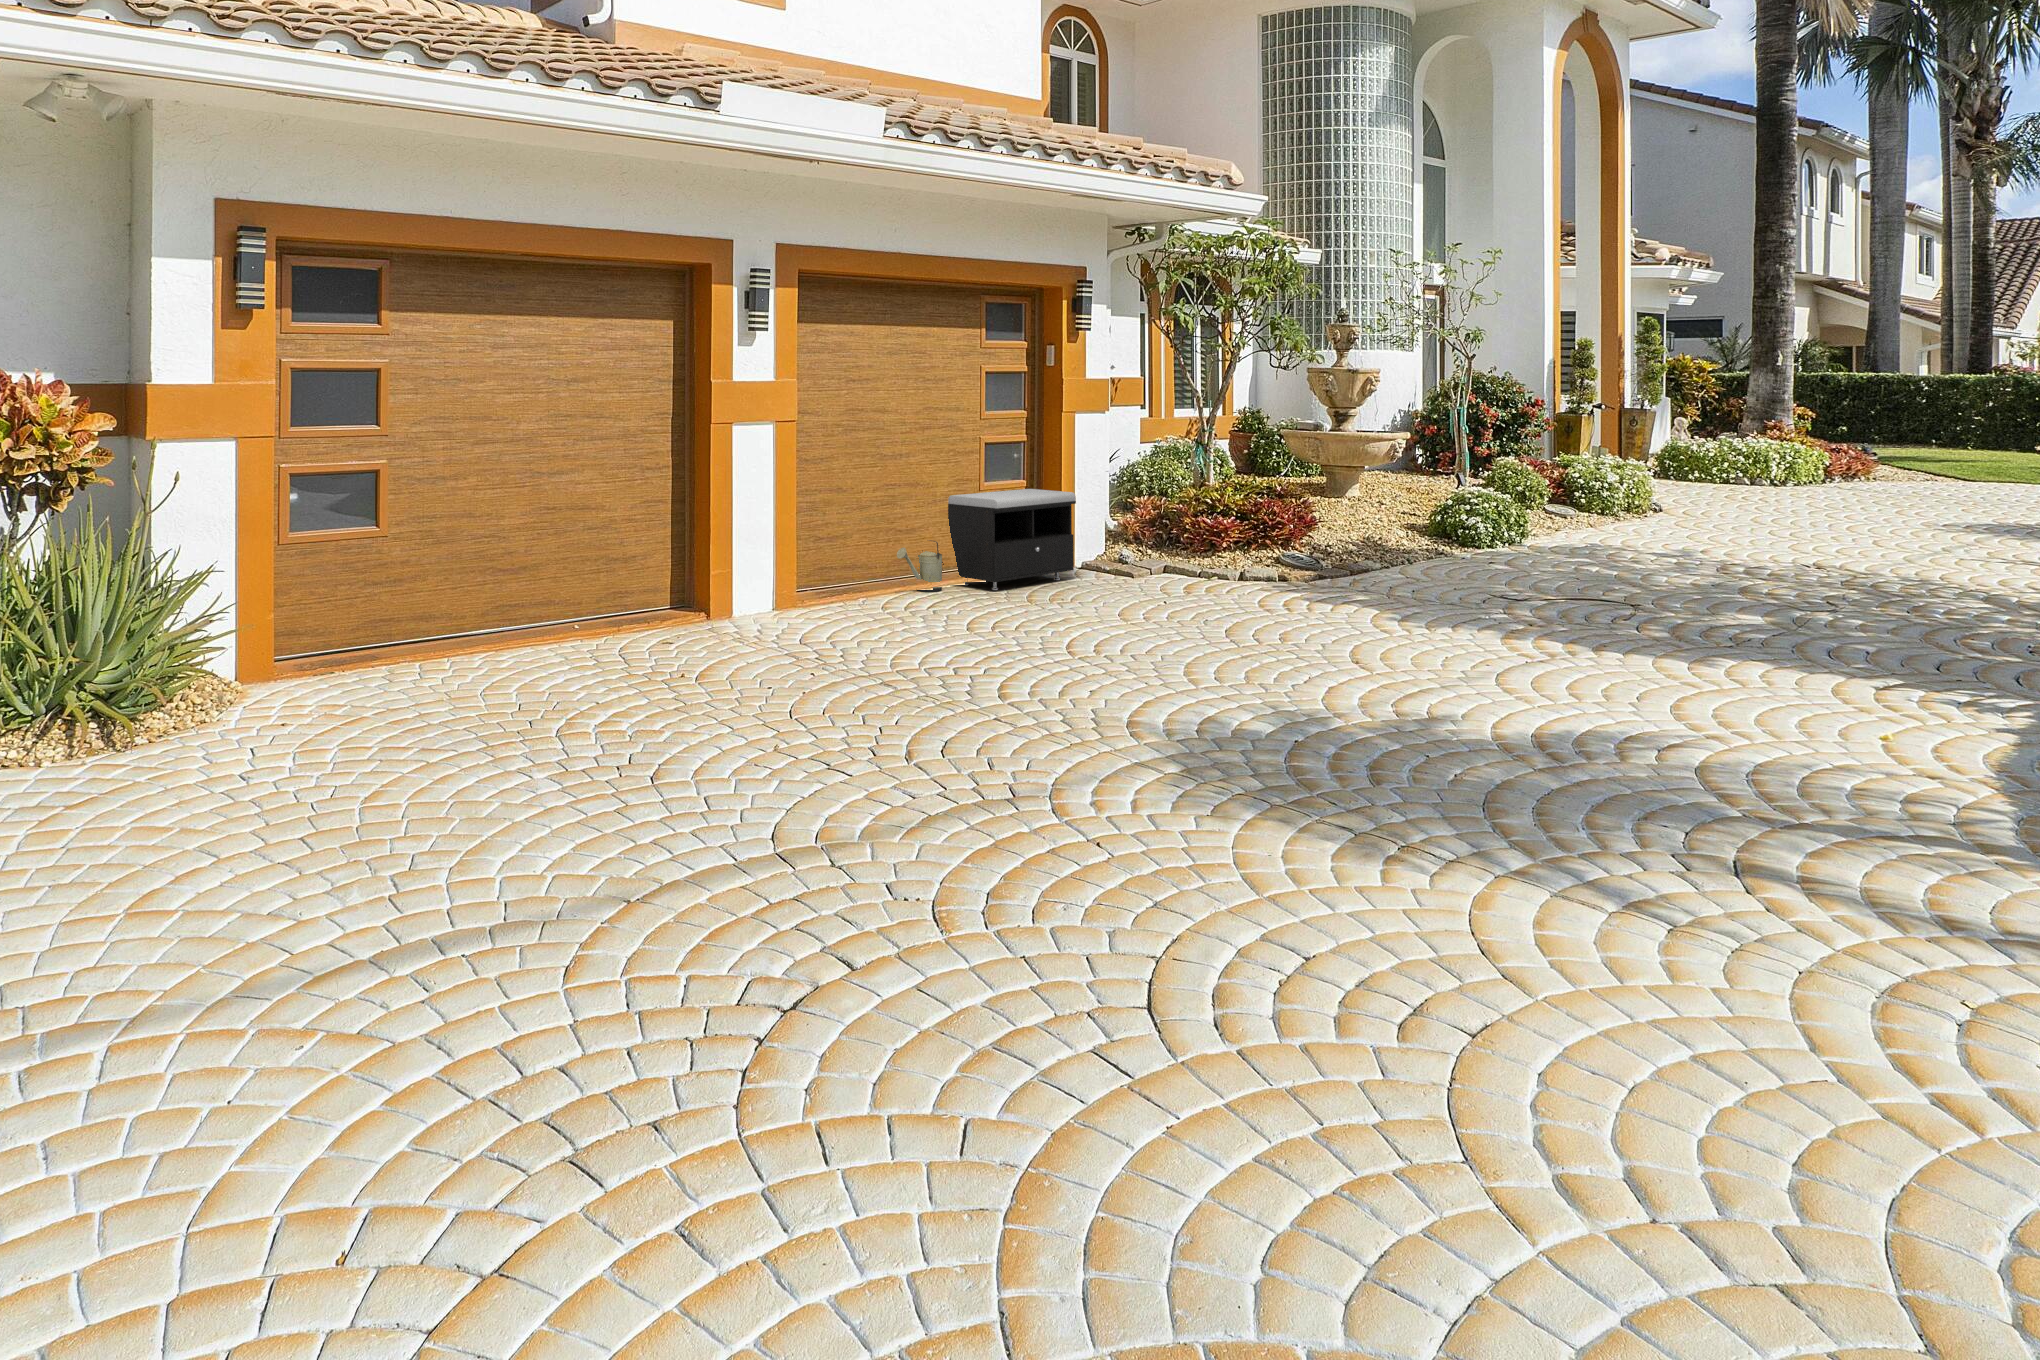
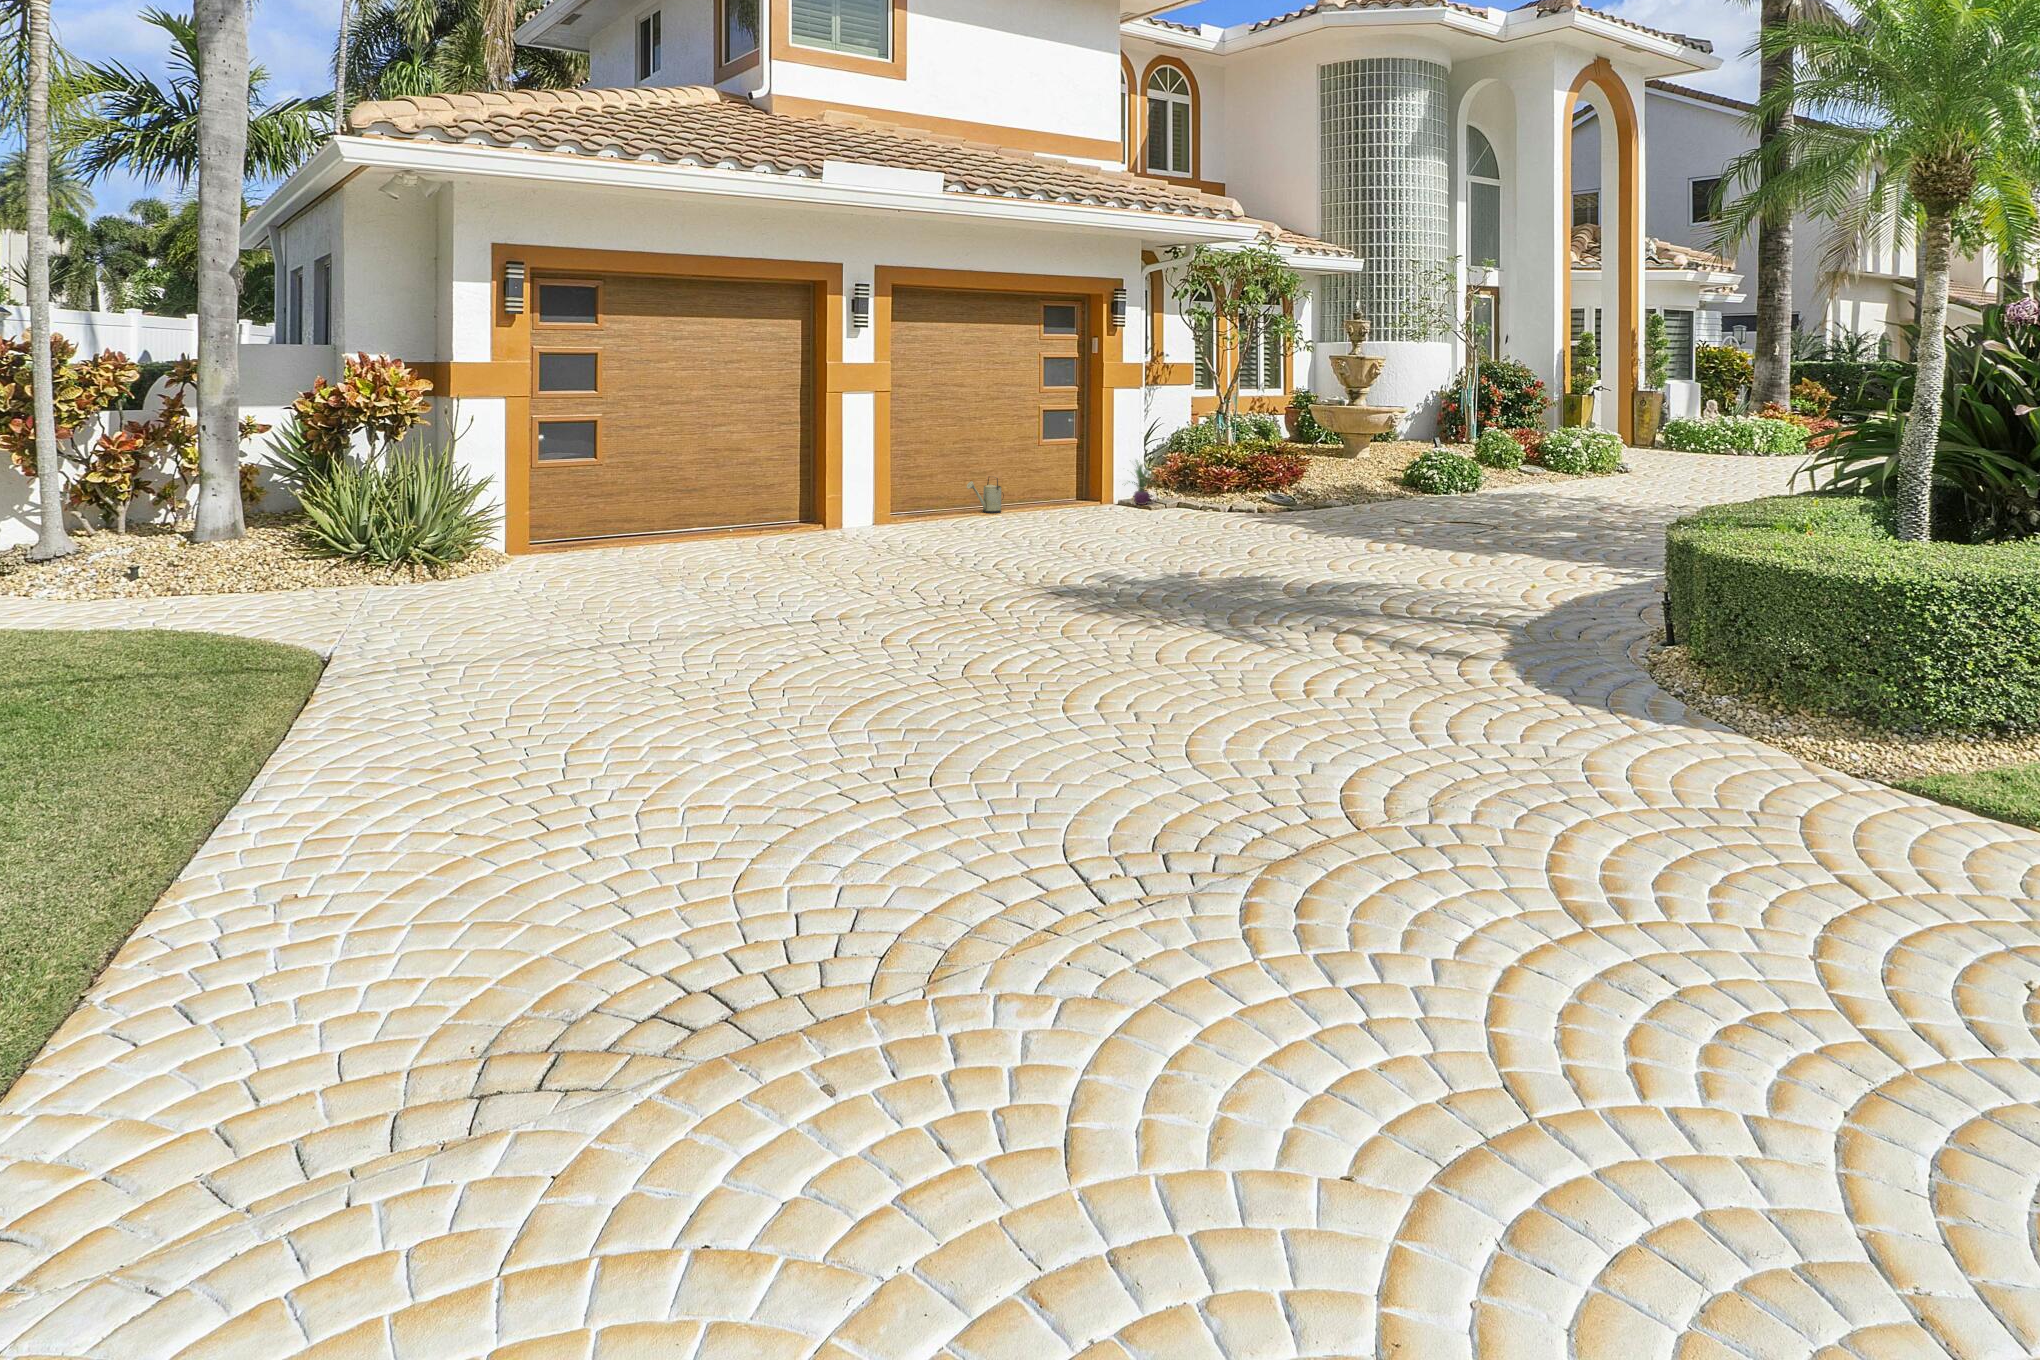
storage bench: present [948,489,1076,590] -> none [1009,442,1105,513]
decorative plant: none [1082,510,1150,573] -> present [1129,461,1151,505]

